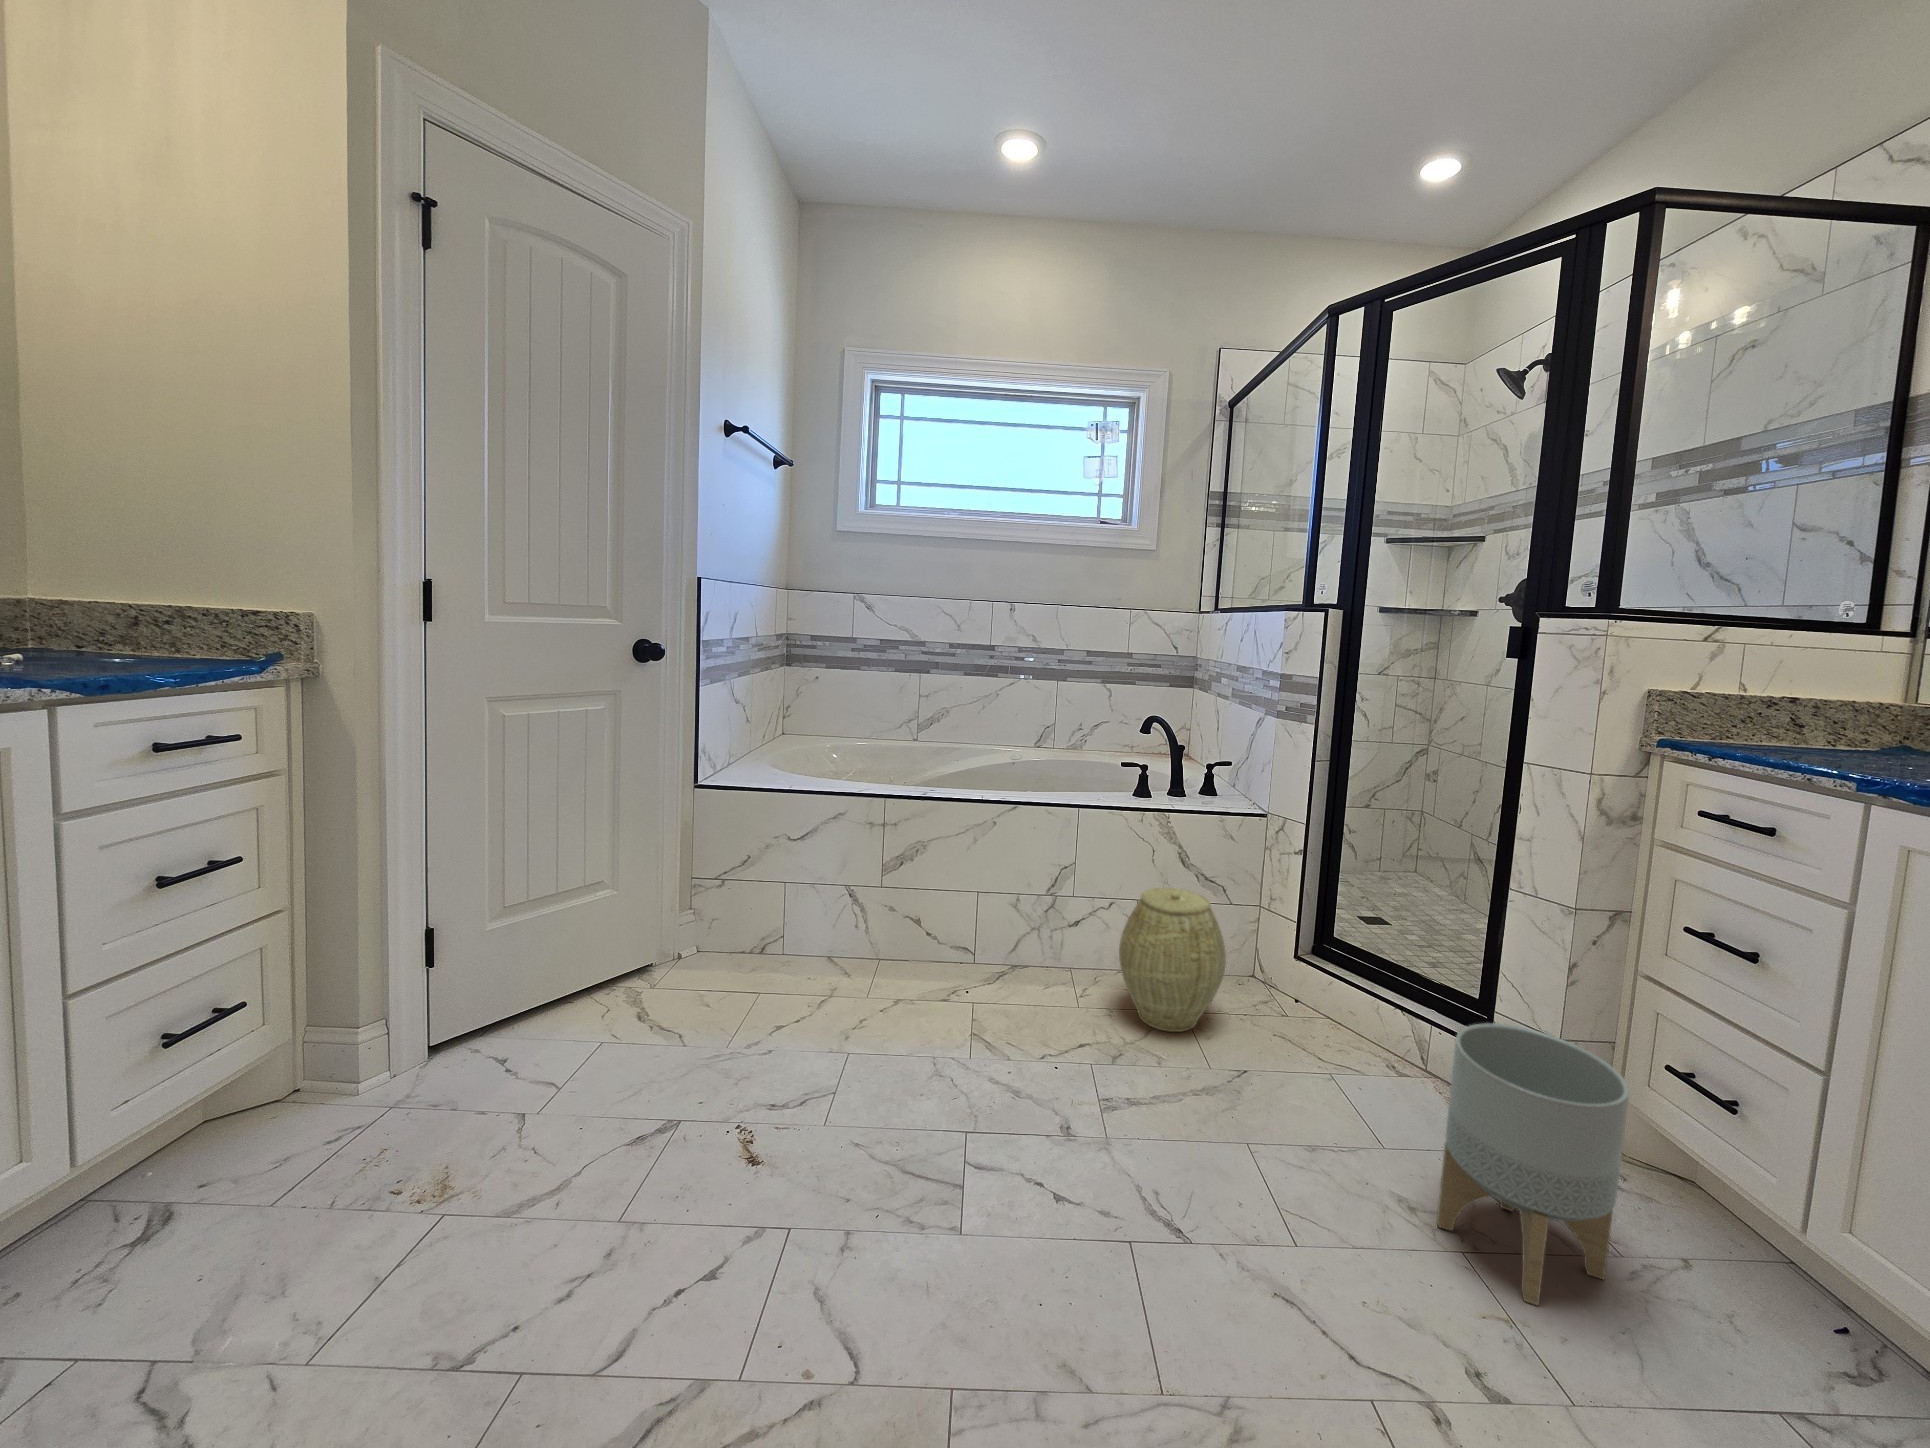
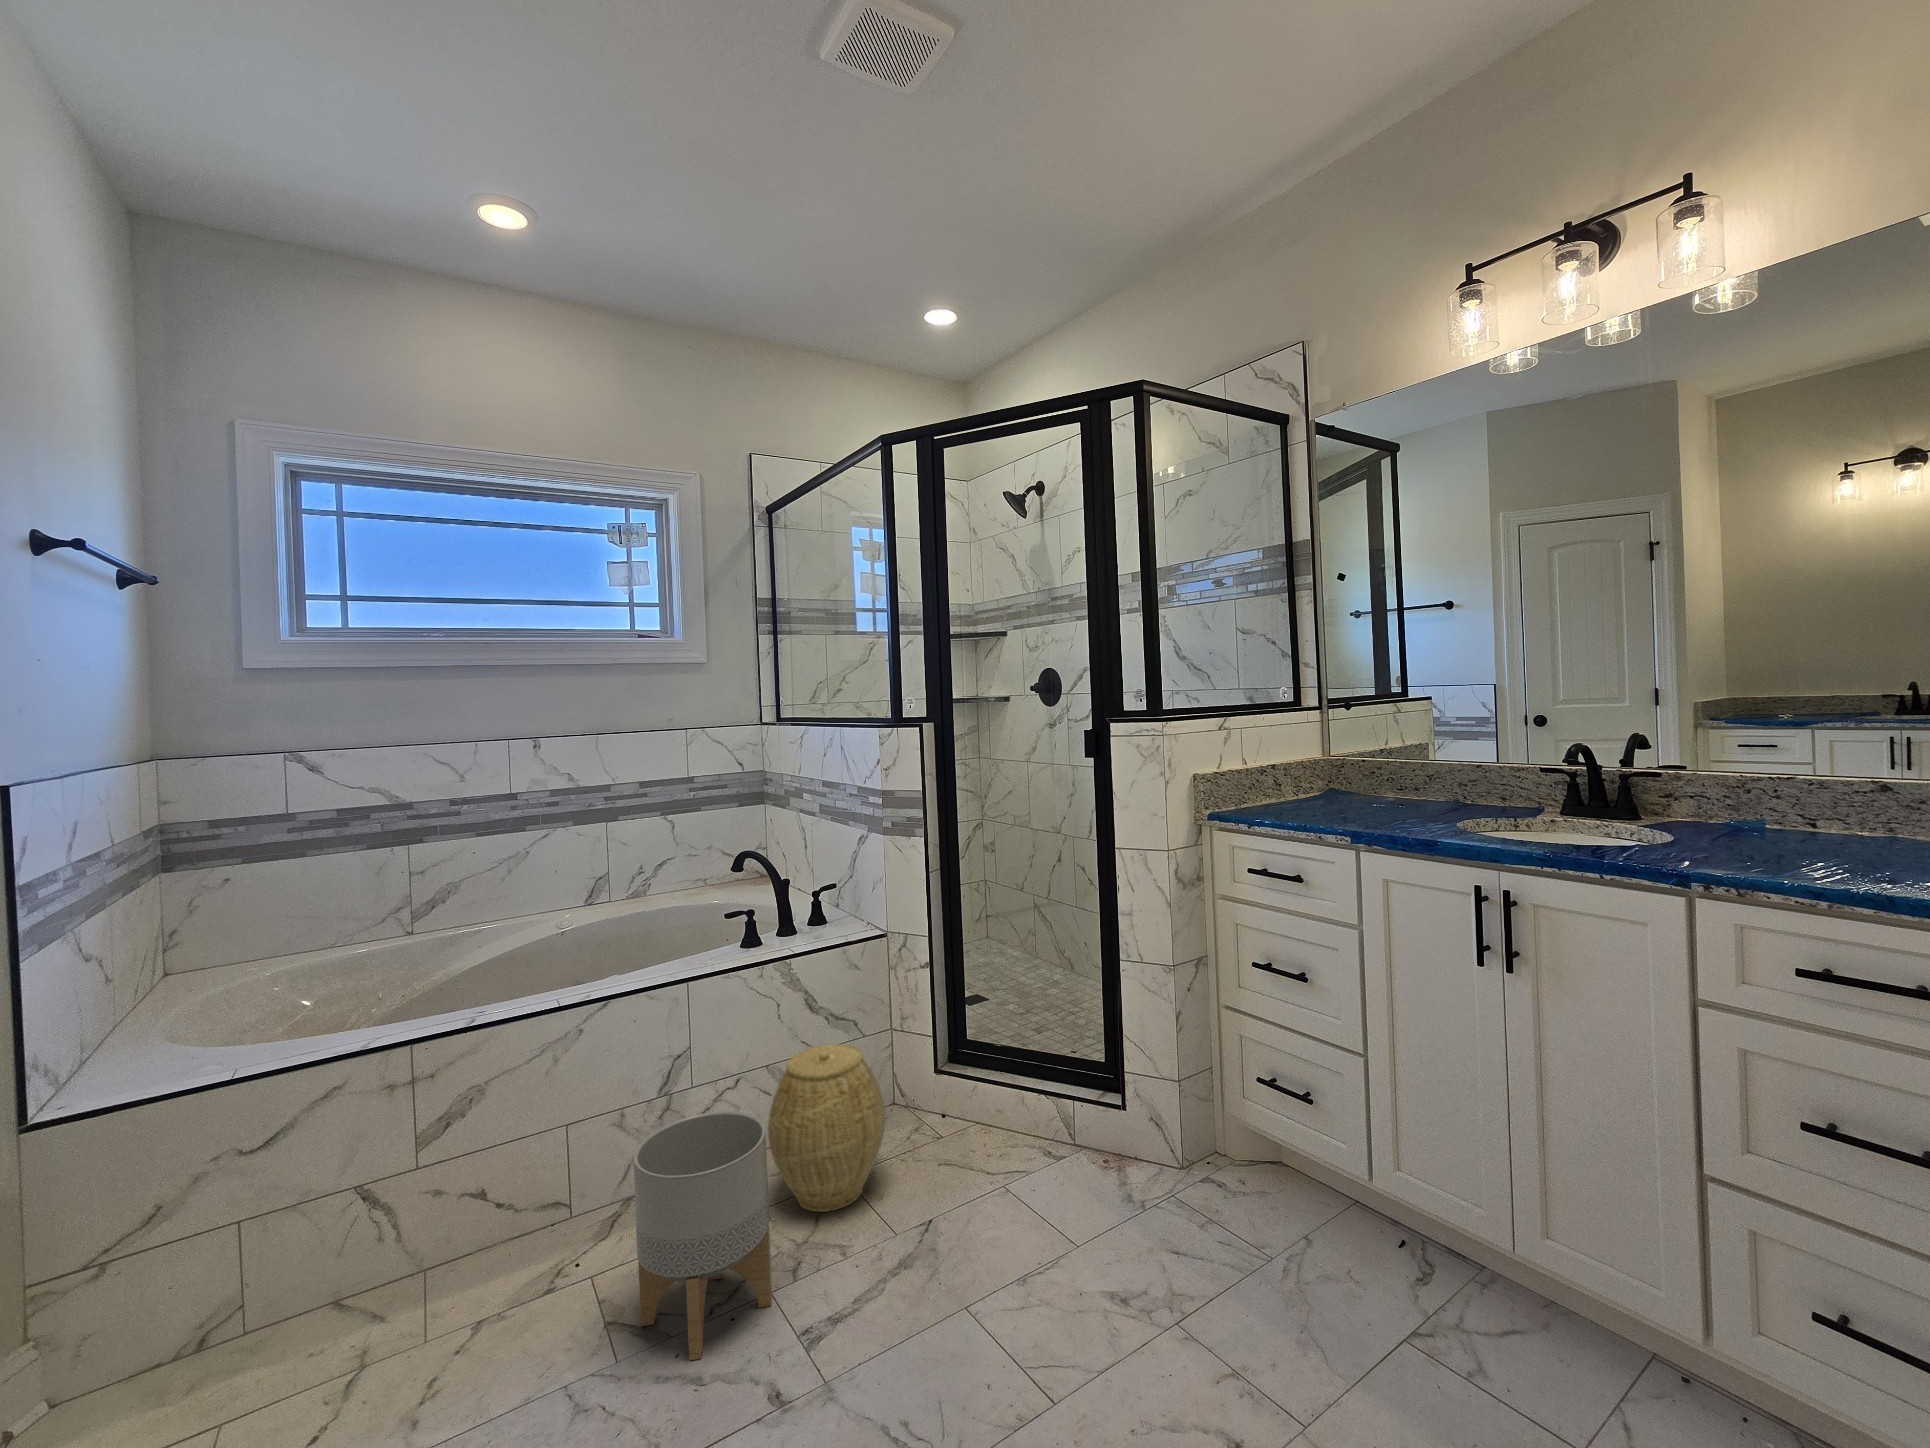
planter: present [1437,1024,1629,1305] -> present [634,1111,772,1360]

